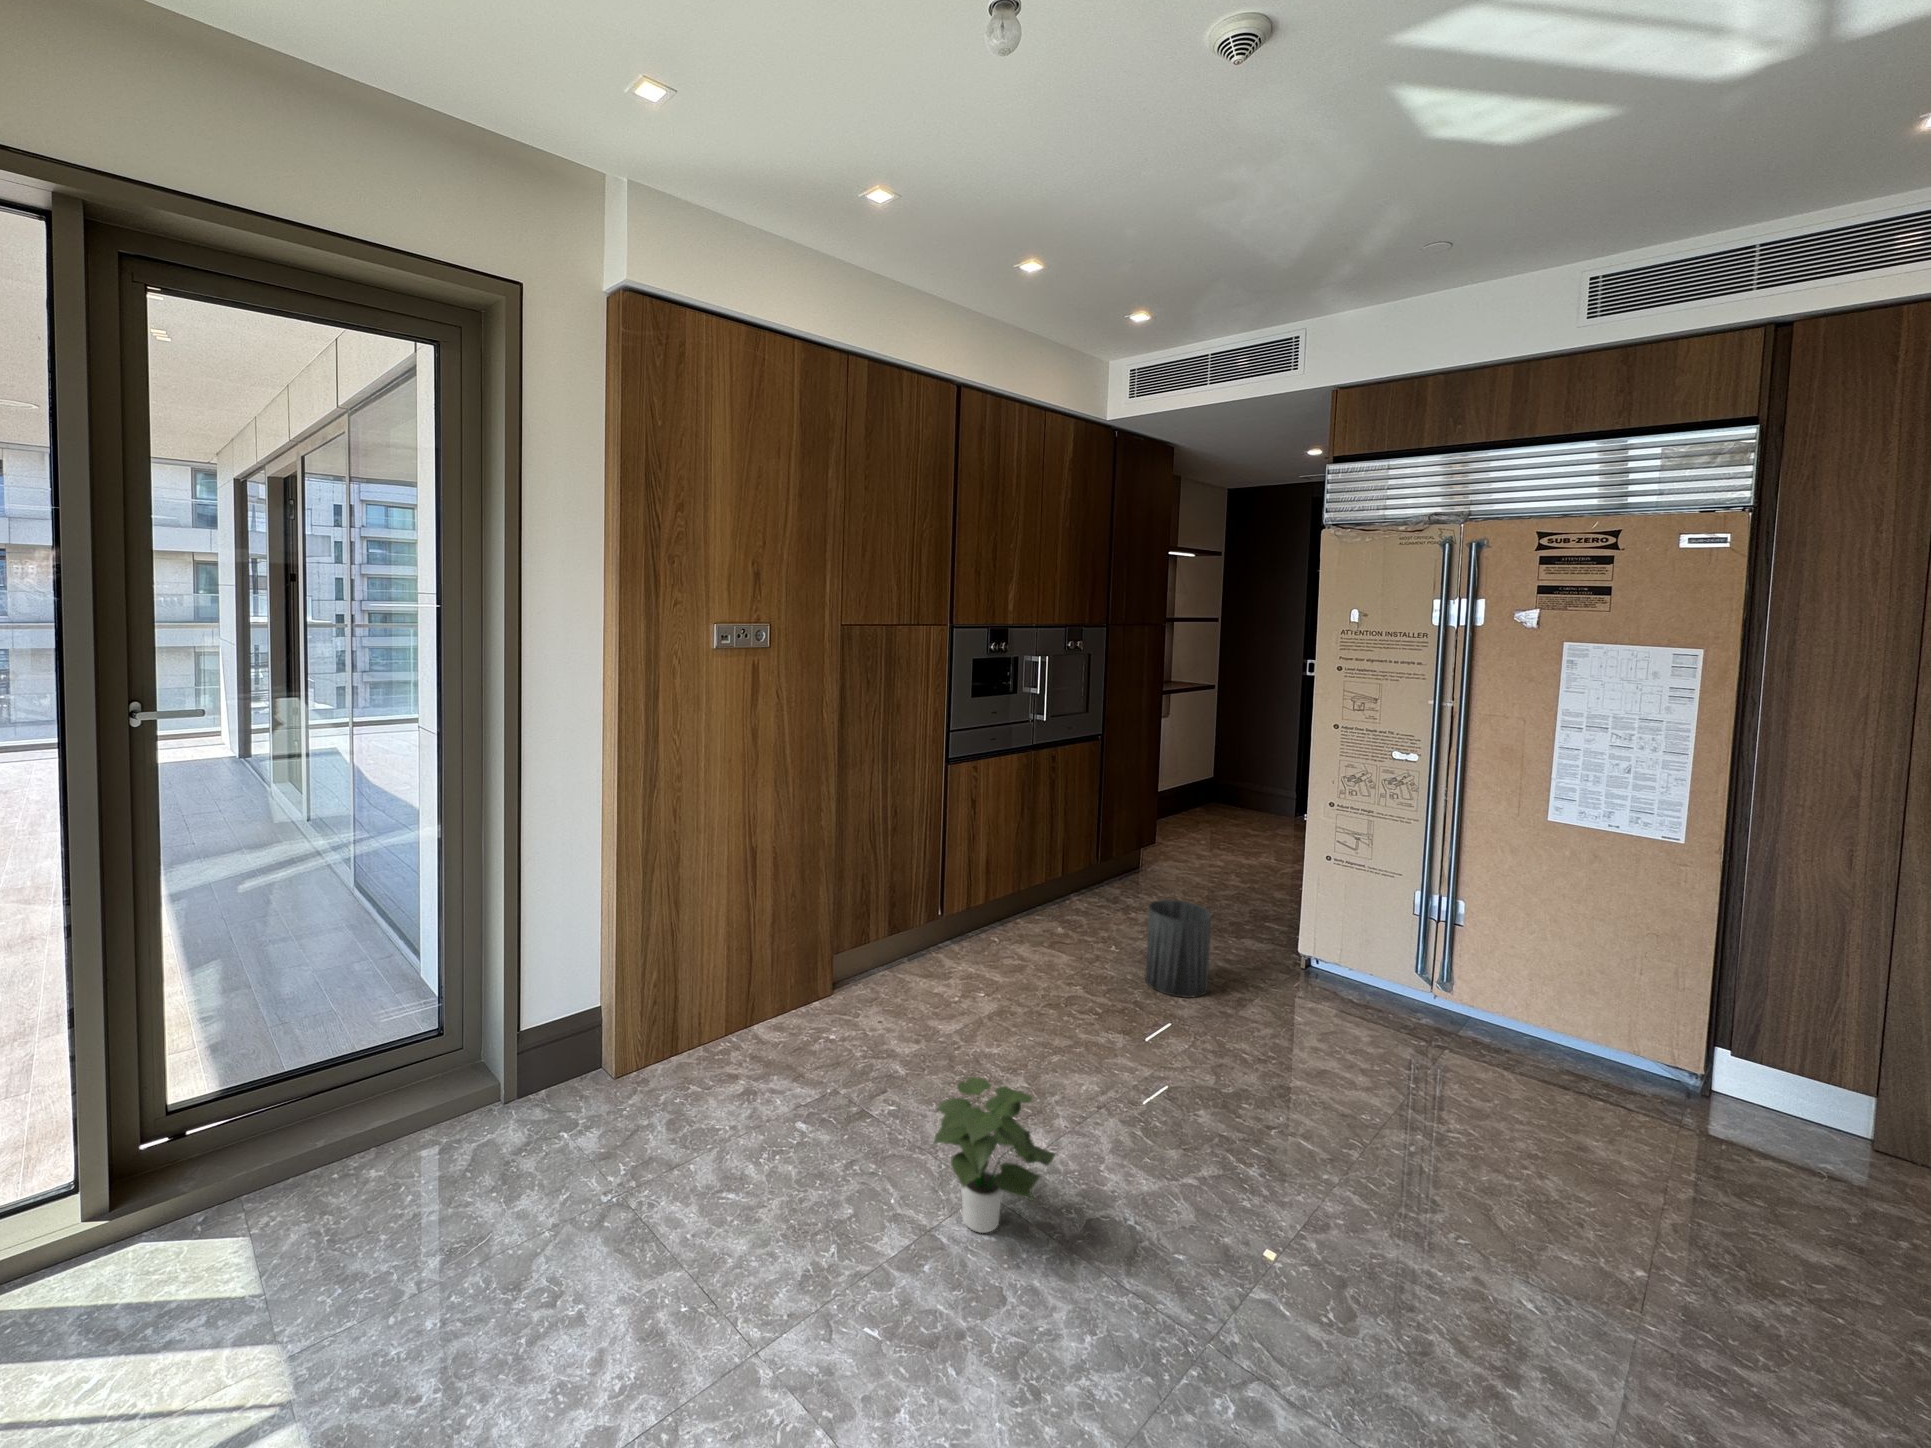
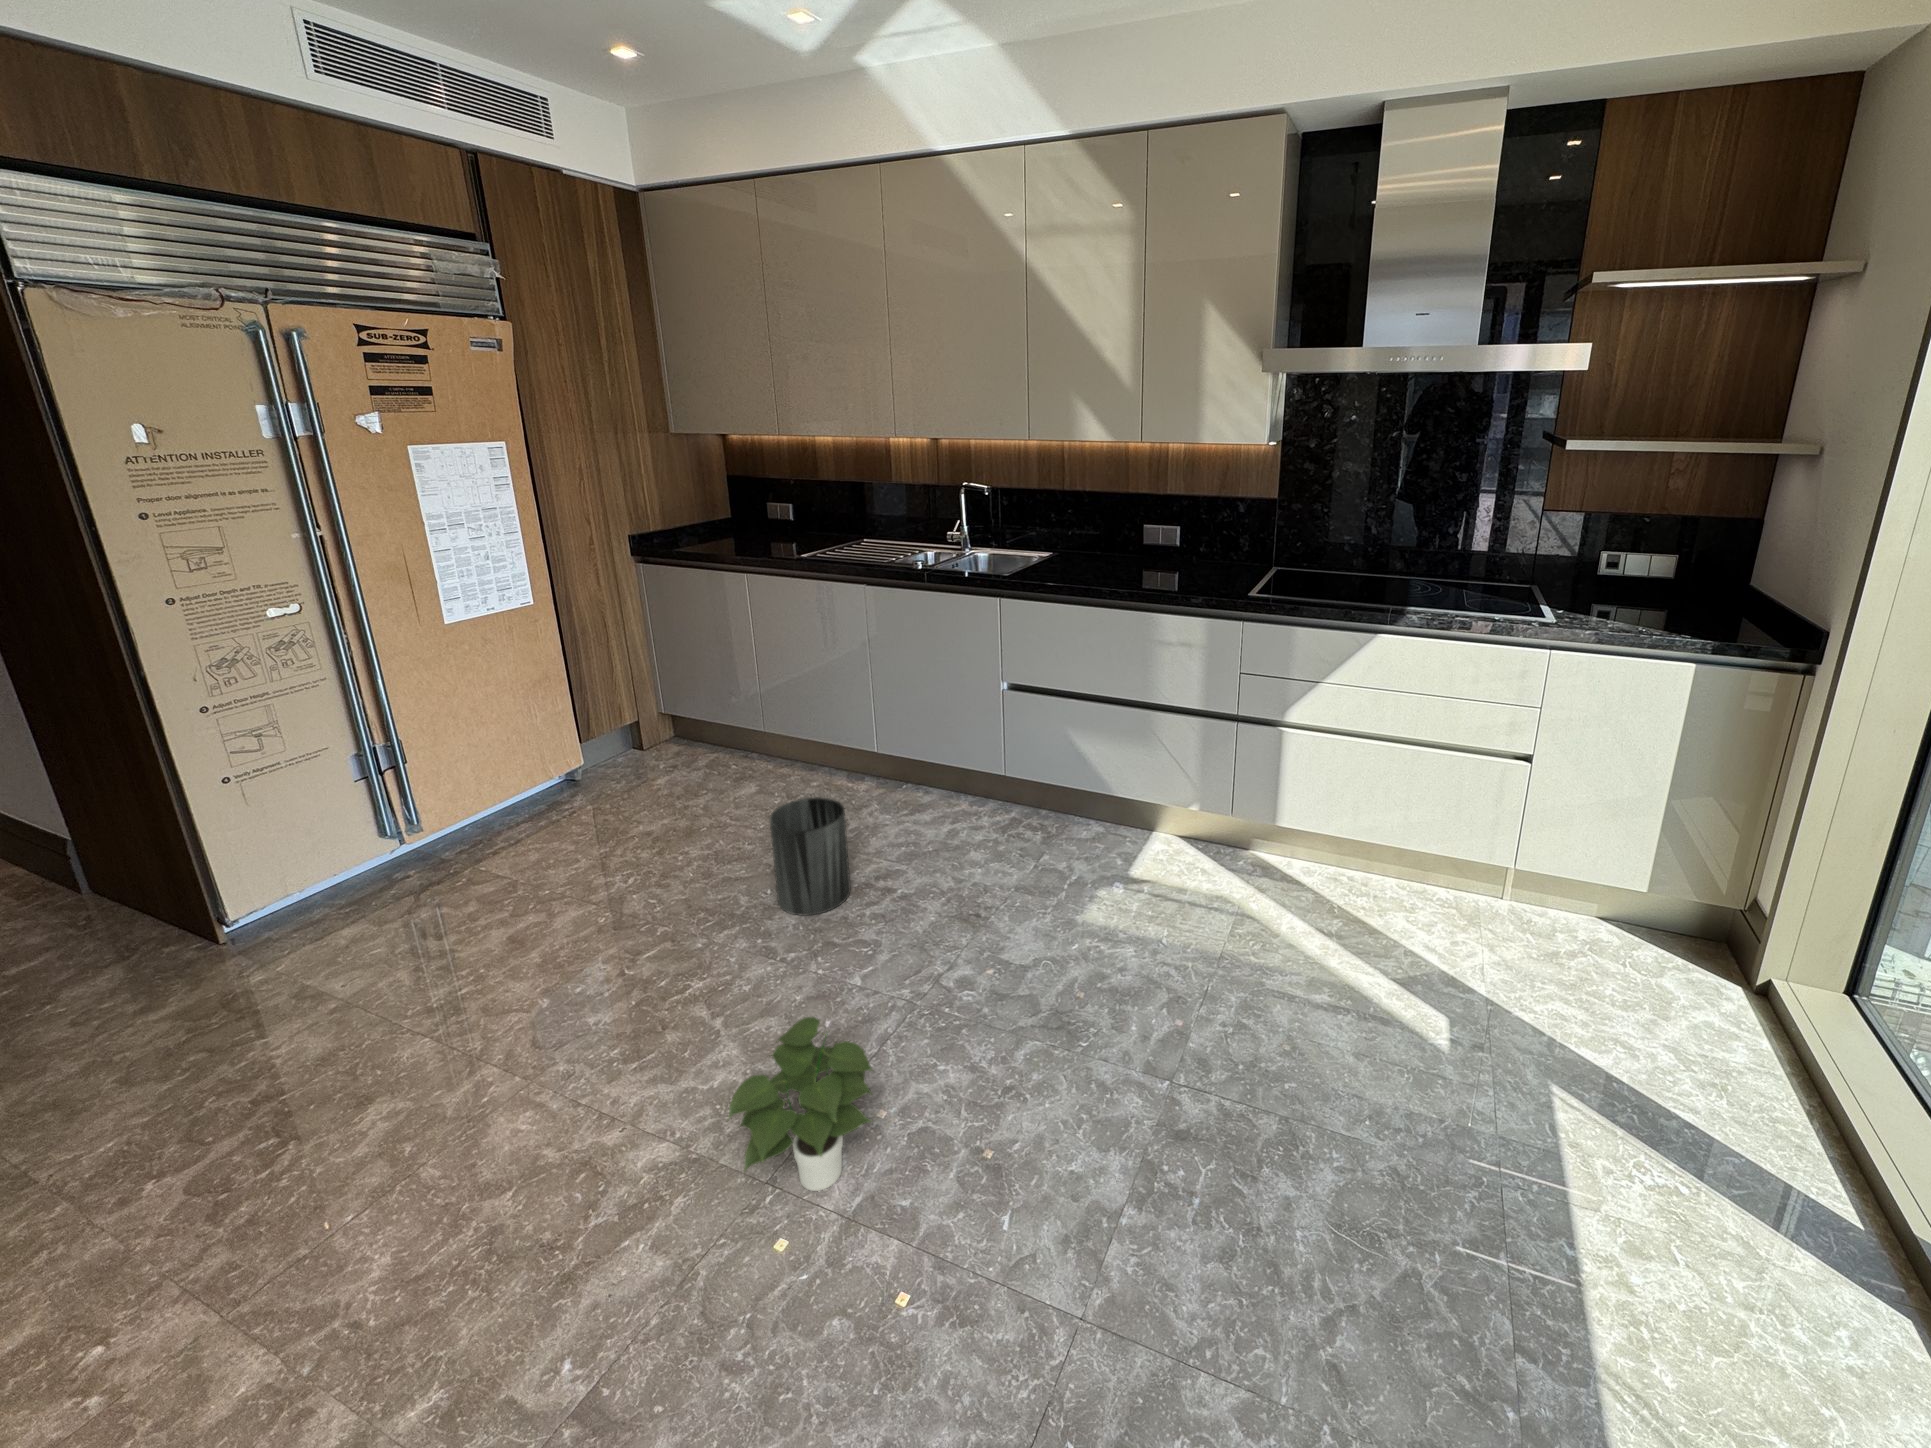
trash can: present [1145,900,1211,998] -> present [770,797,851,916]

